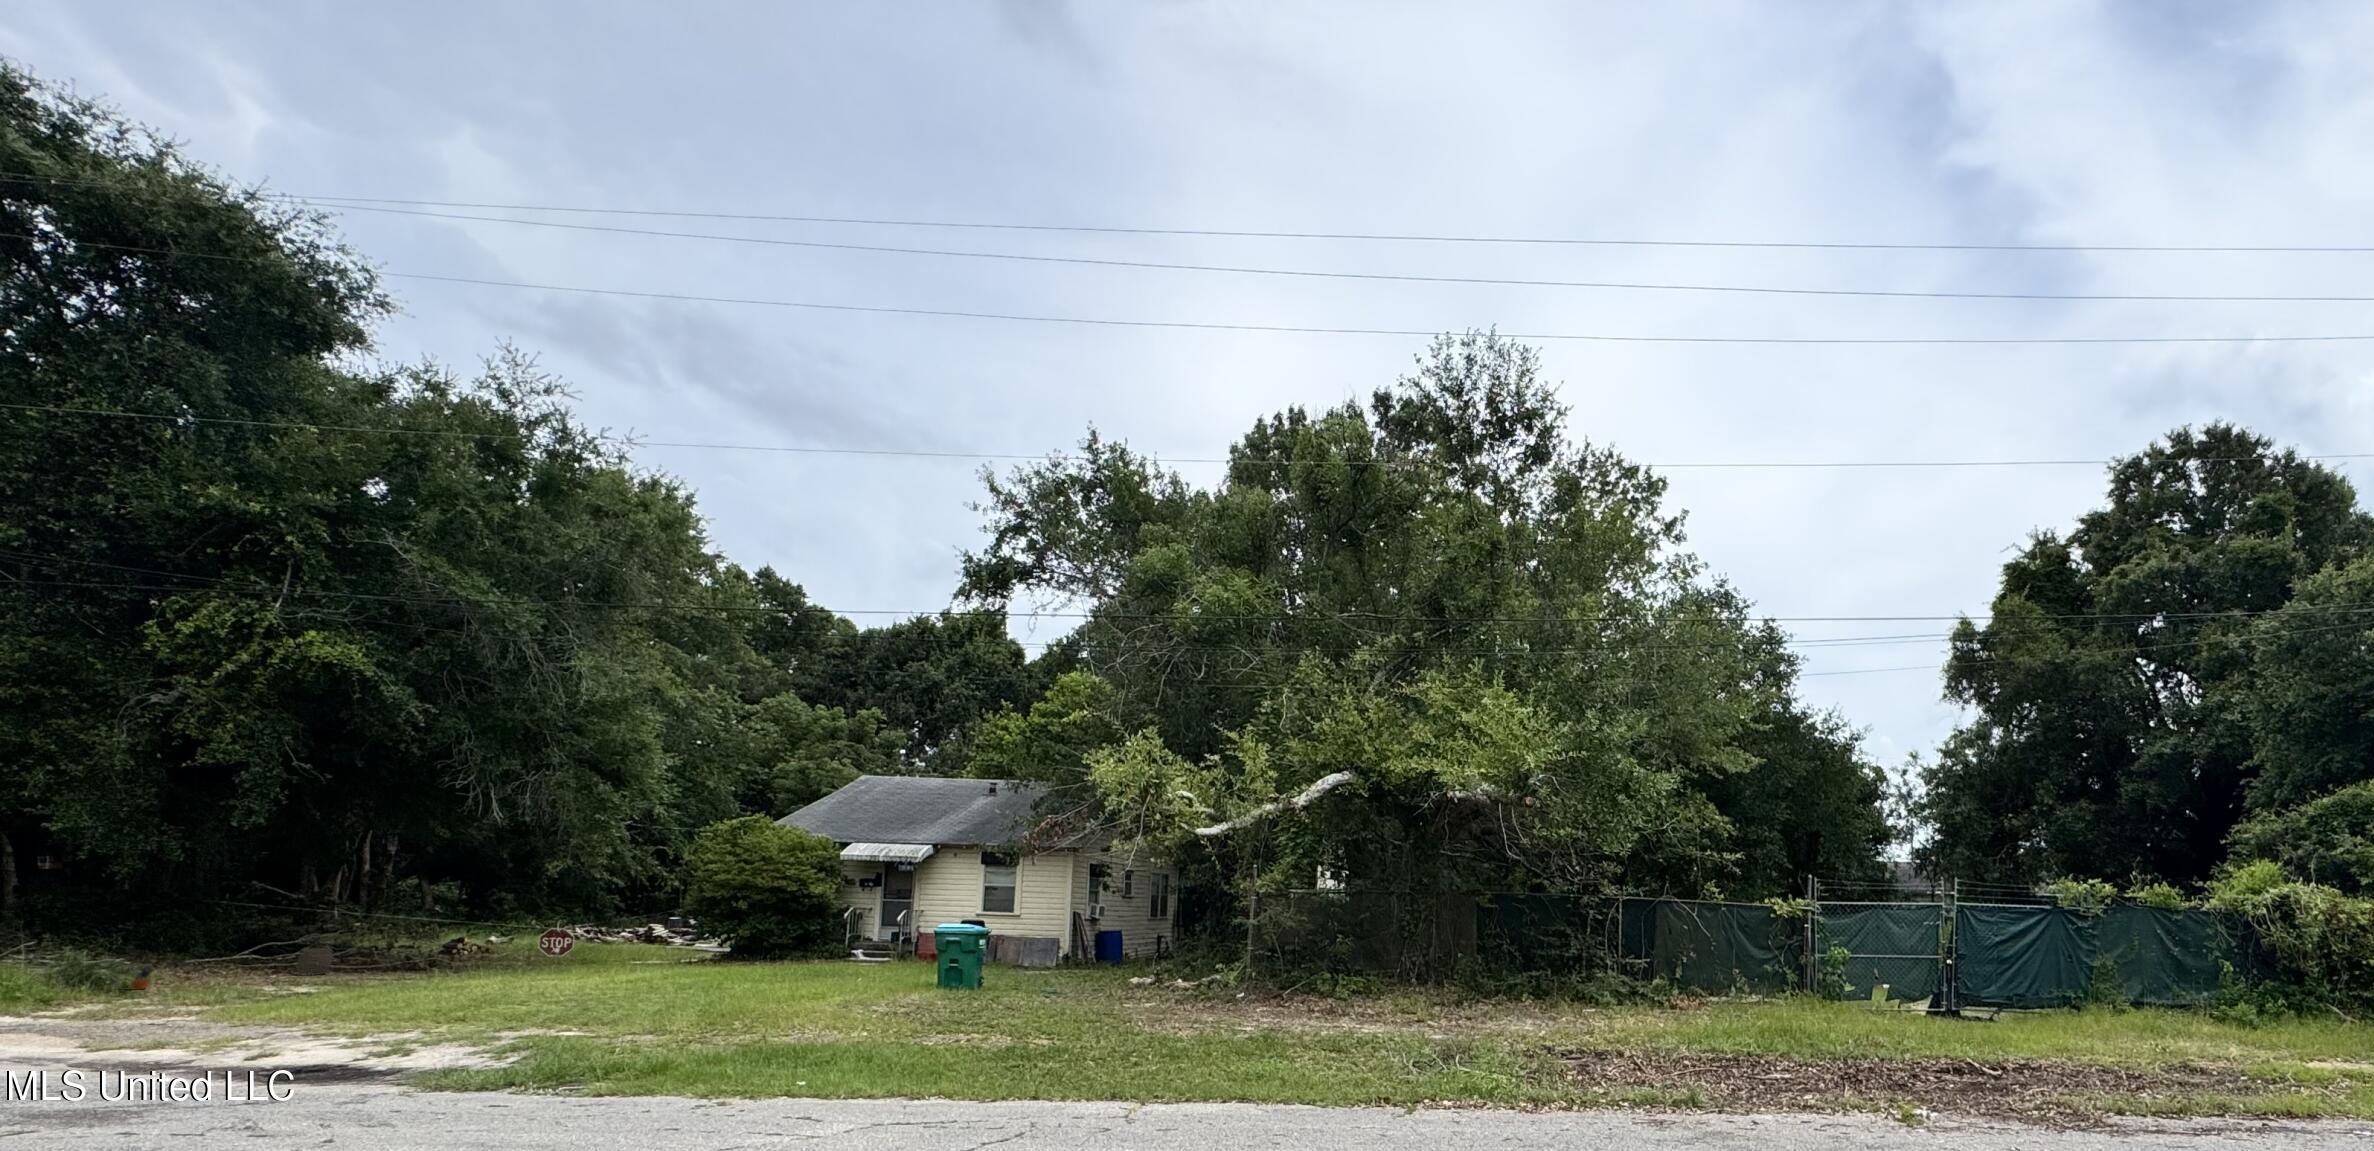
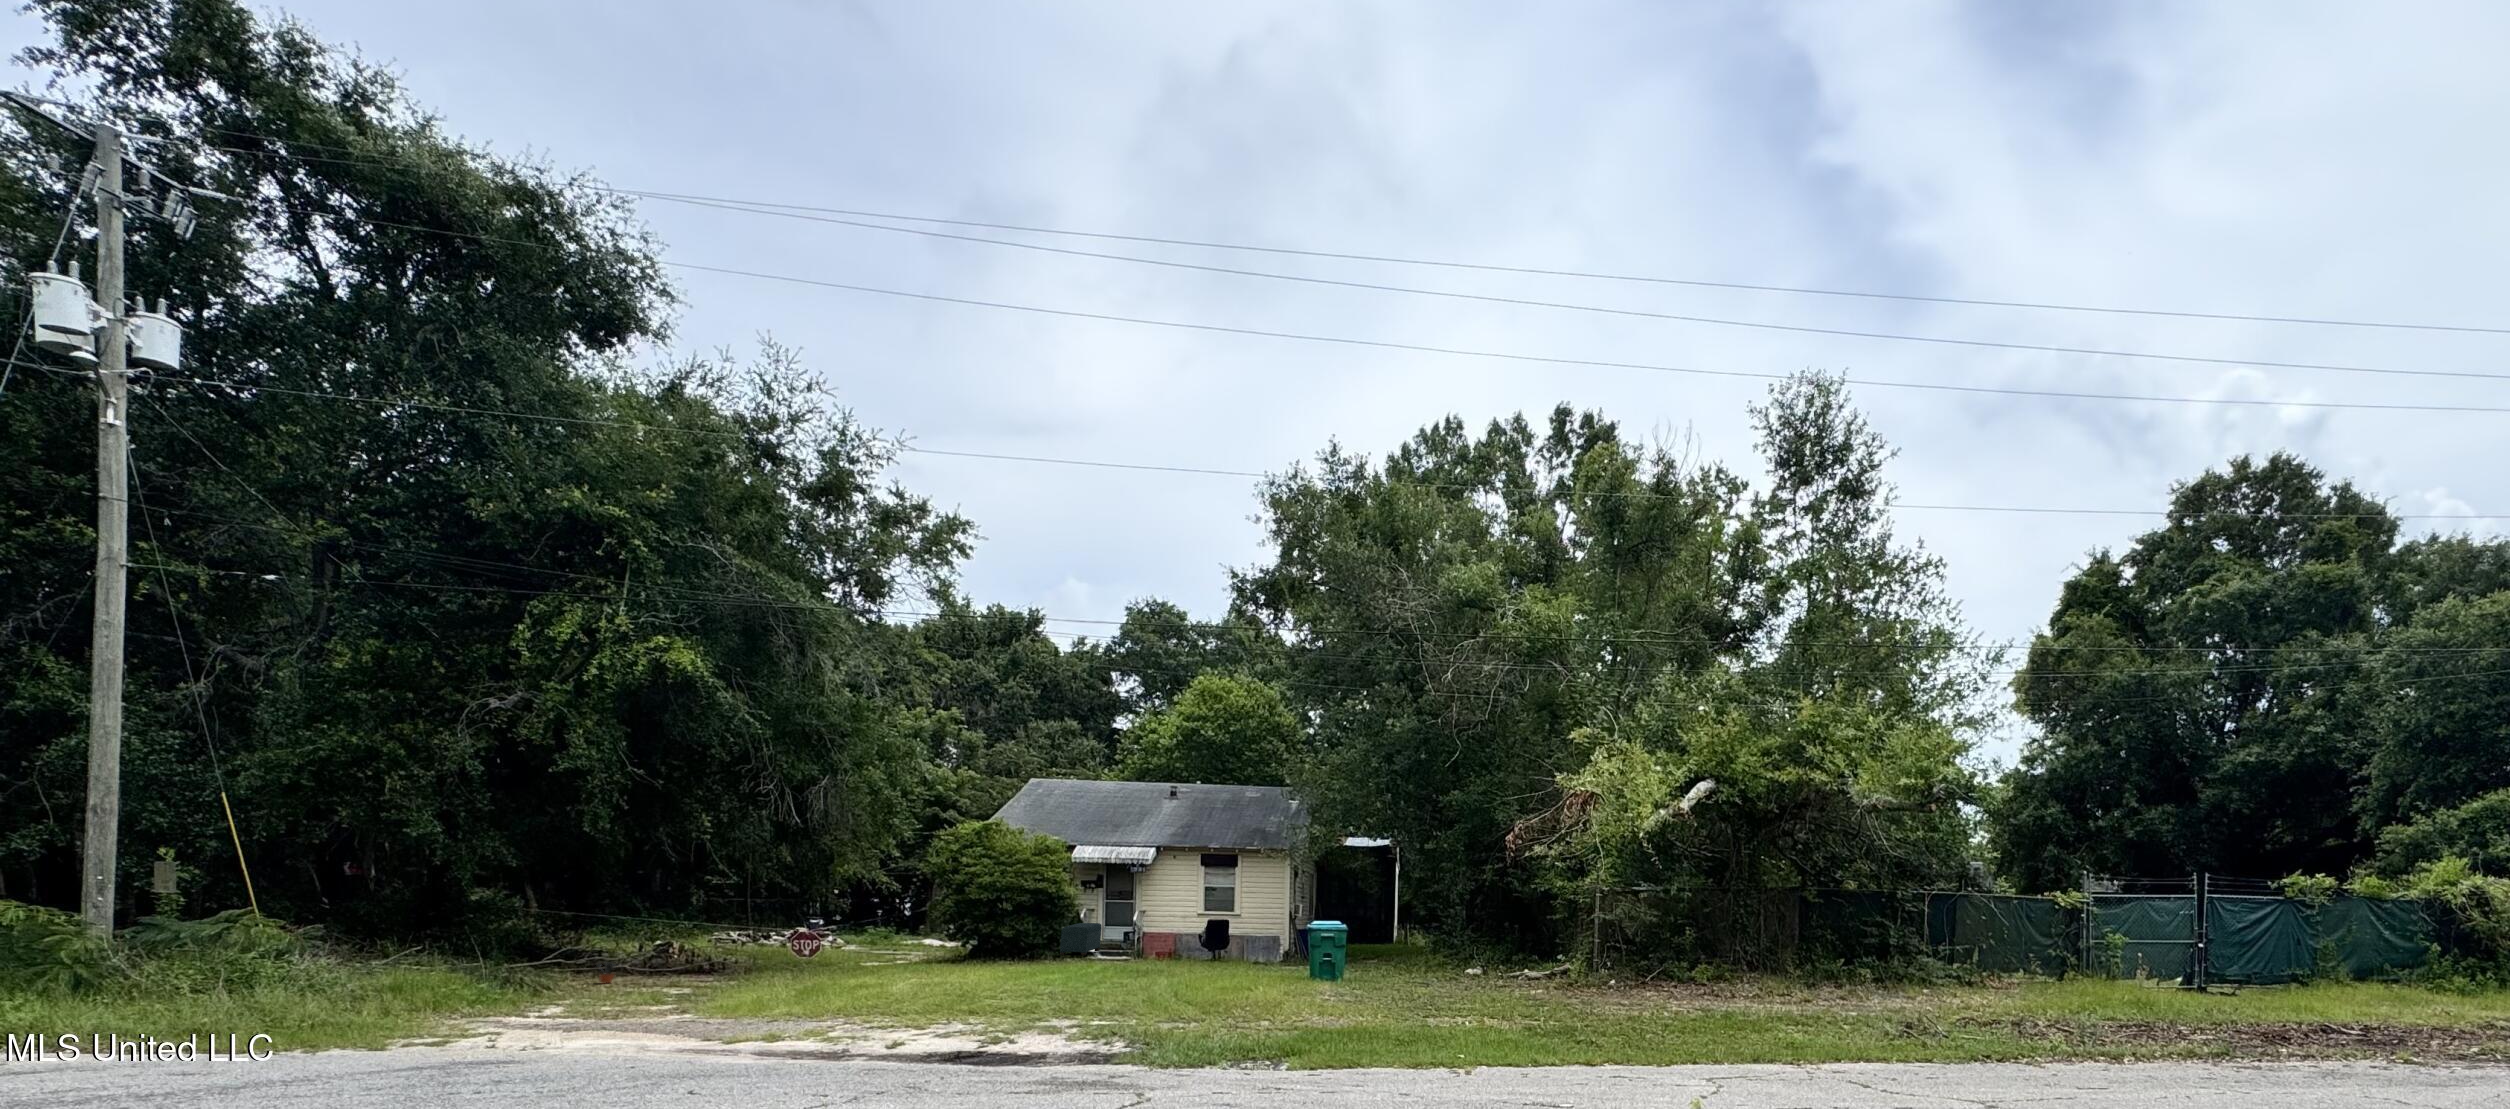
bench: none [789,923,848,959] -> present [1060,923,1102,955]
woven basket: present [296,948,332,975] -> none [689,947,718,972]

